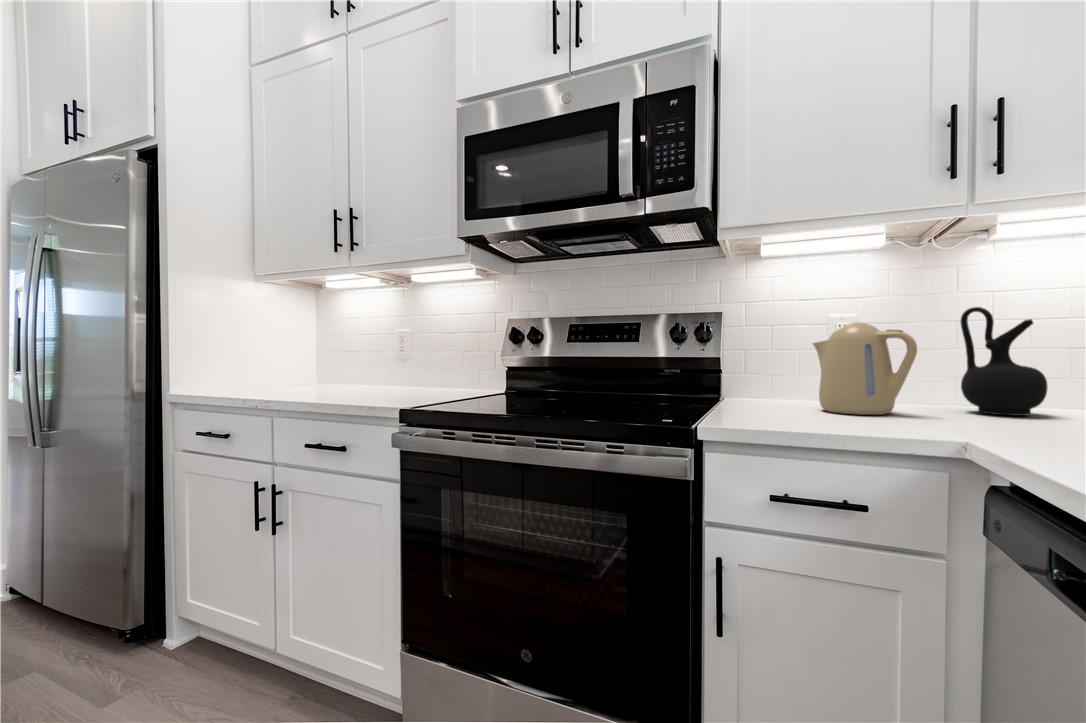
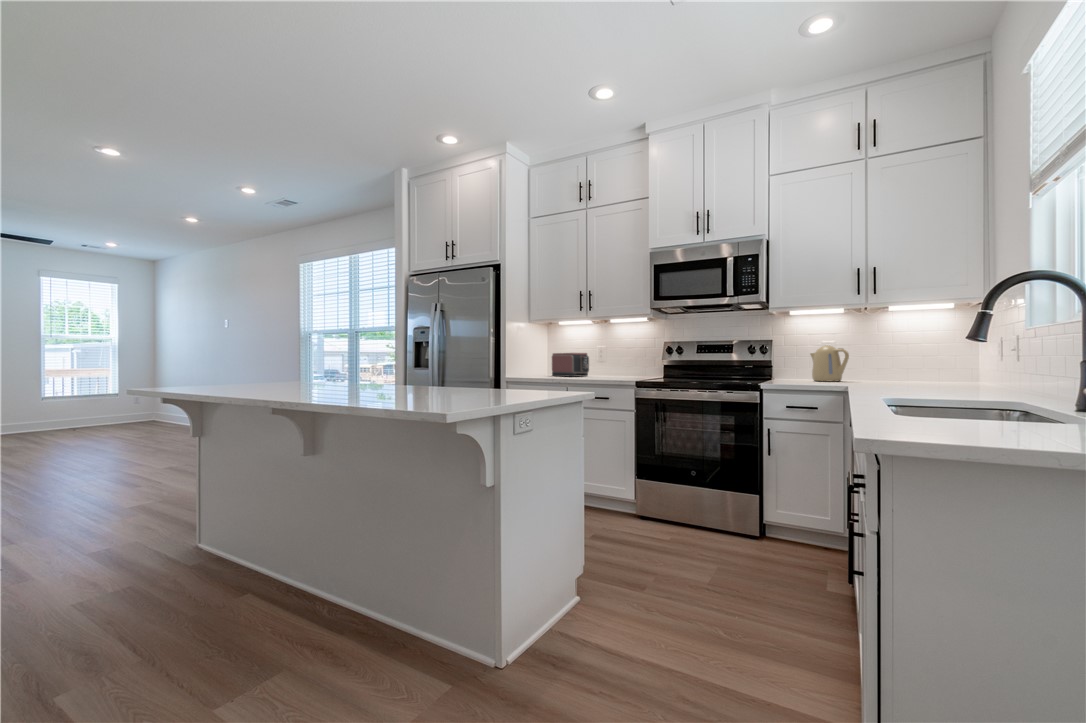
ceramic jug: present [961,307,1047,416] -> none [872,339,903,382]
toaster: none [302,340,370,390] -> present [552,353,589,377]

